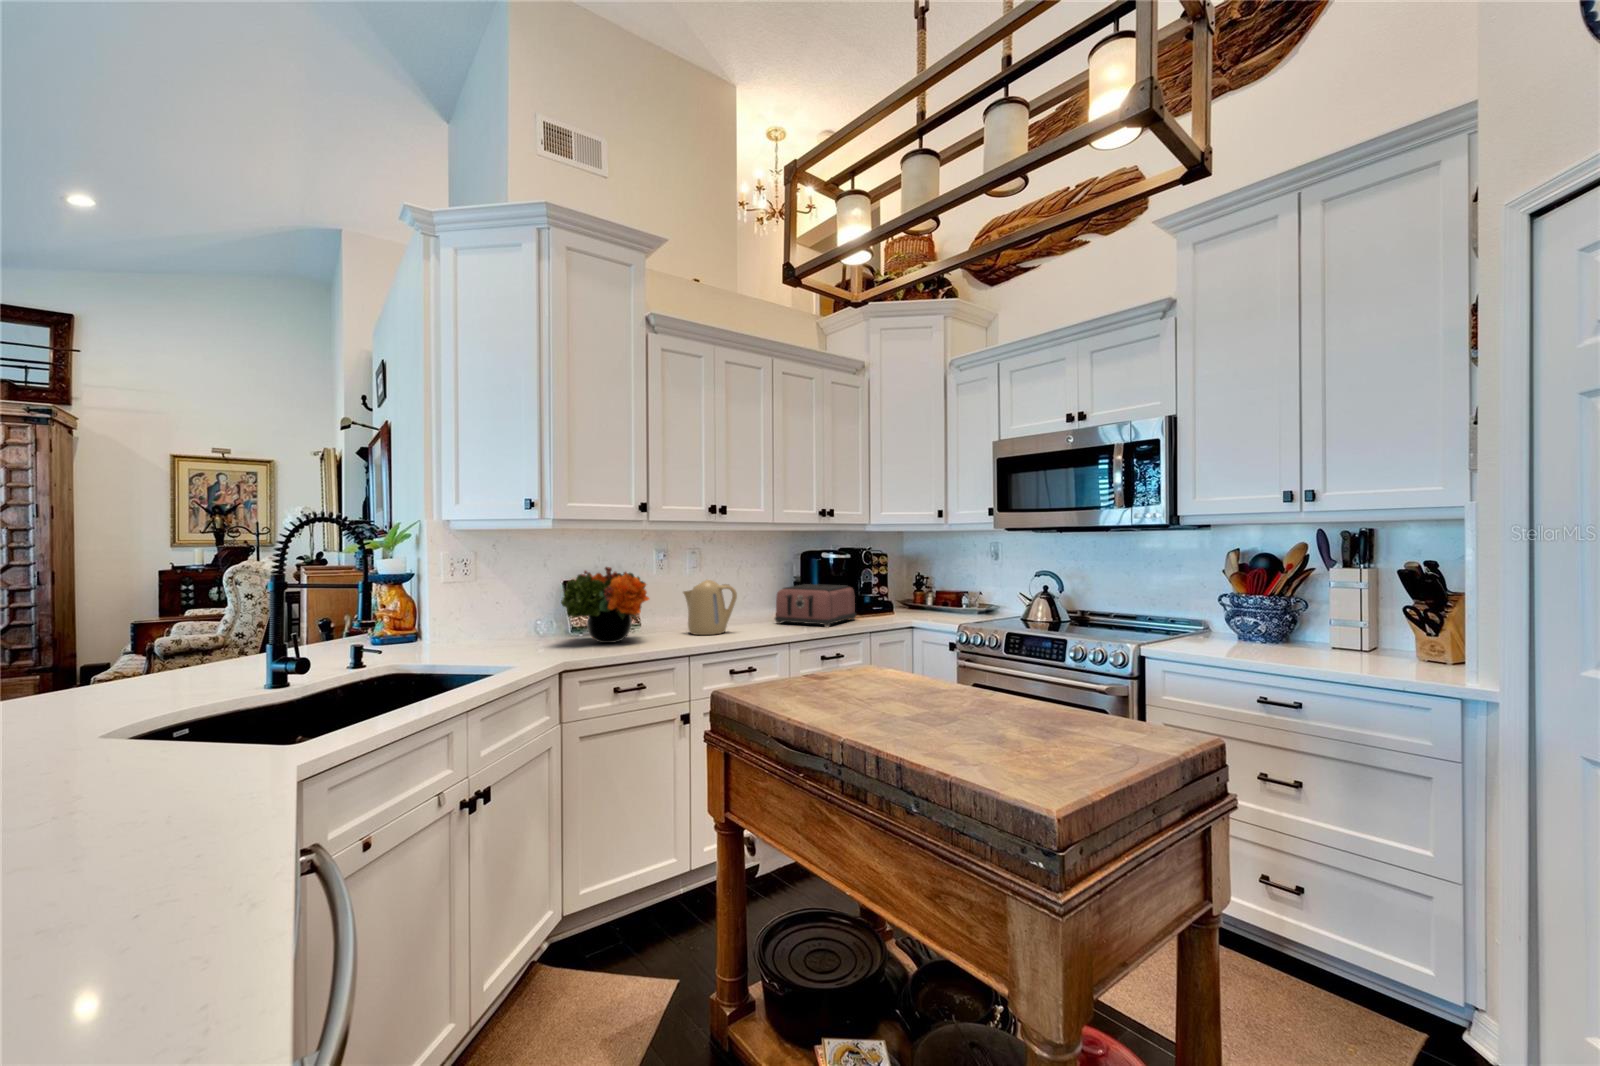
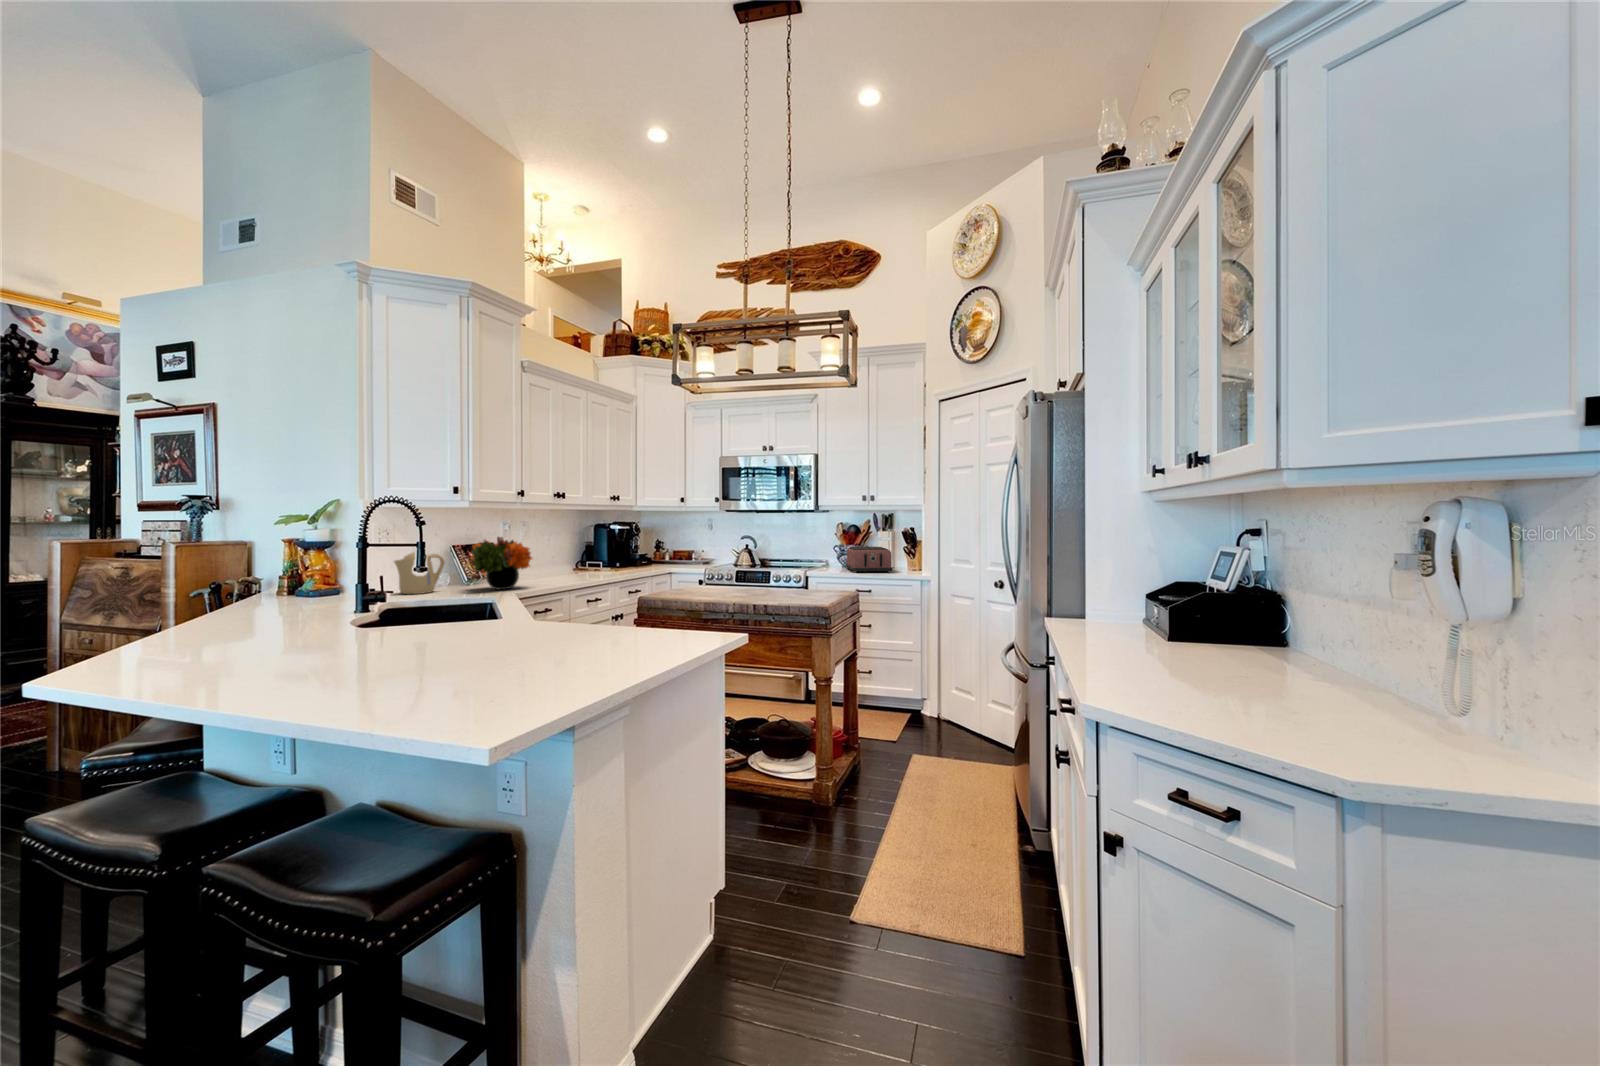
kettle: present [683,580,737,635] -> present [394,552,445,594]
toaster: present [775,584,856,627] -> present [846,547,892,573]

